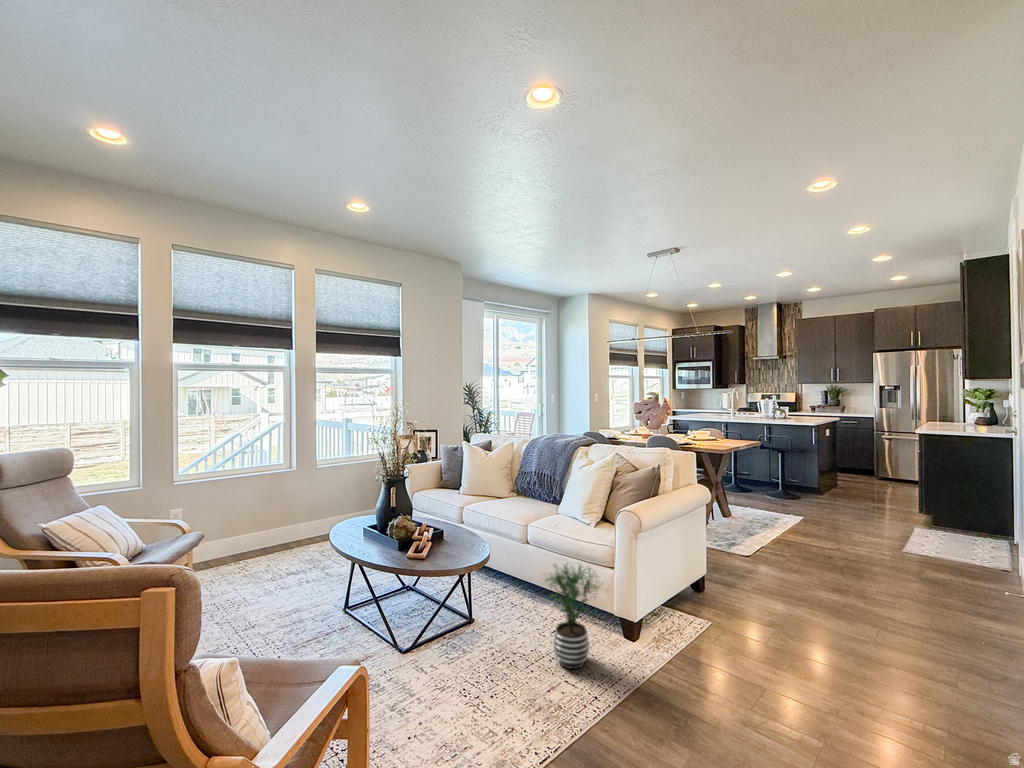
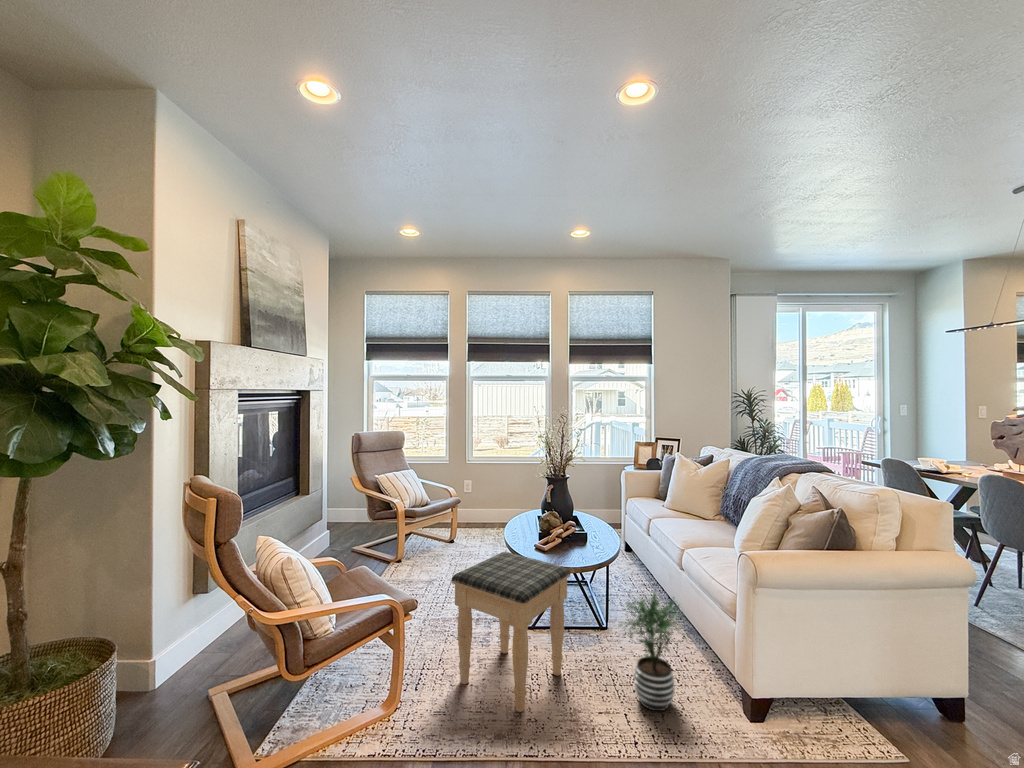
footstool: none [389,565,501,741] -> present [451,552,570,712]

